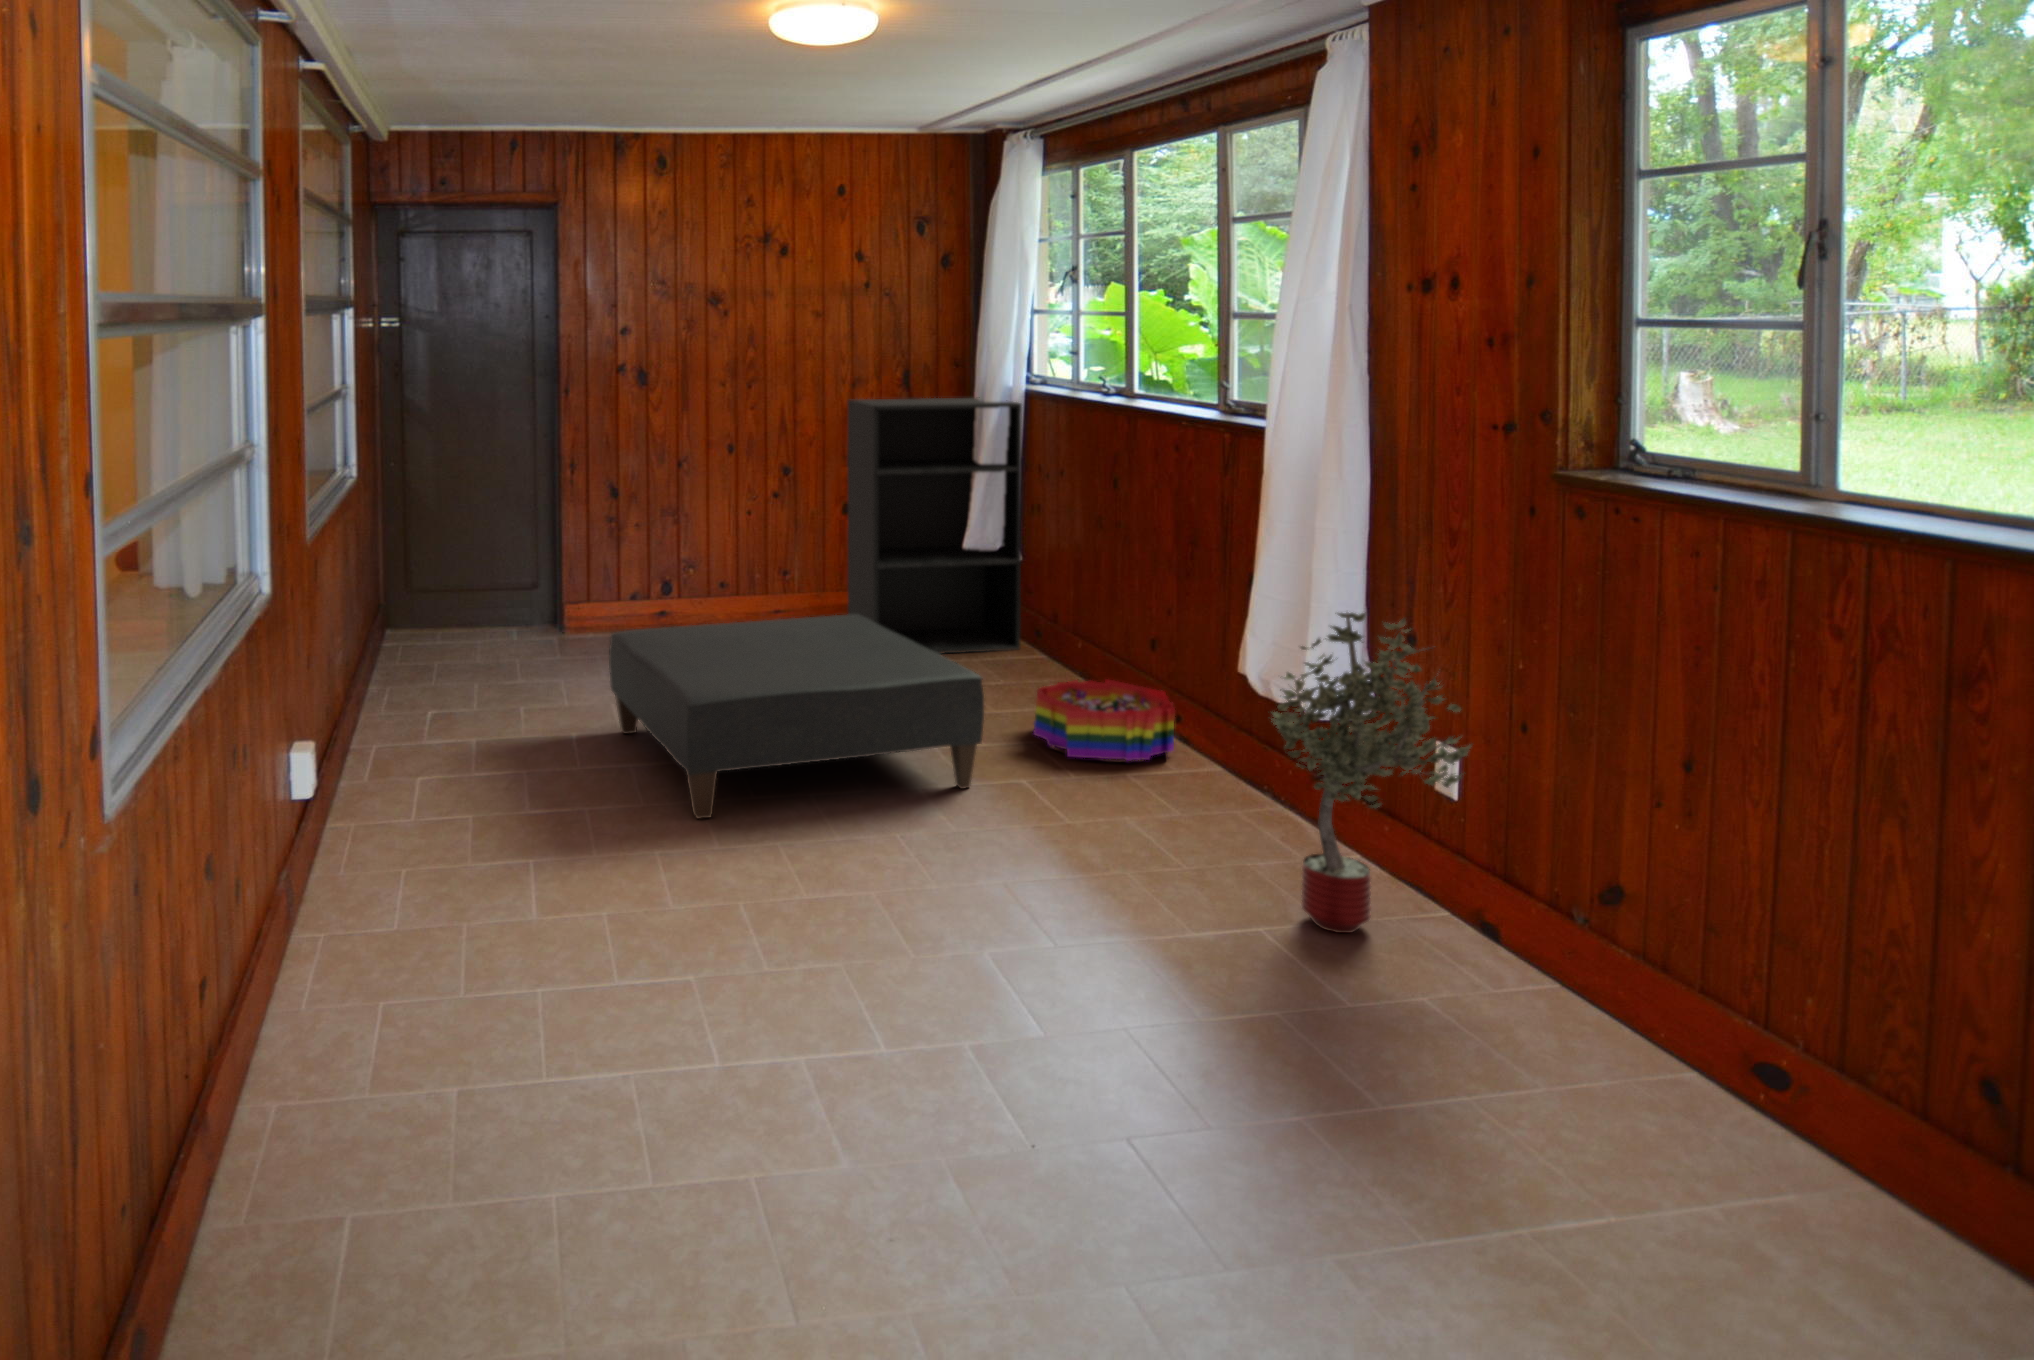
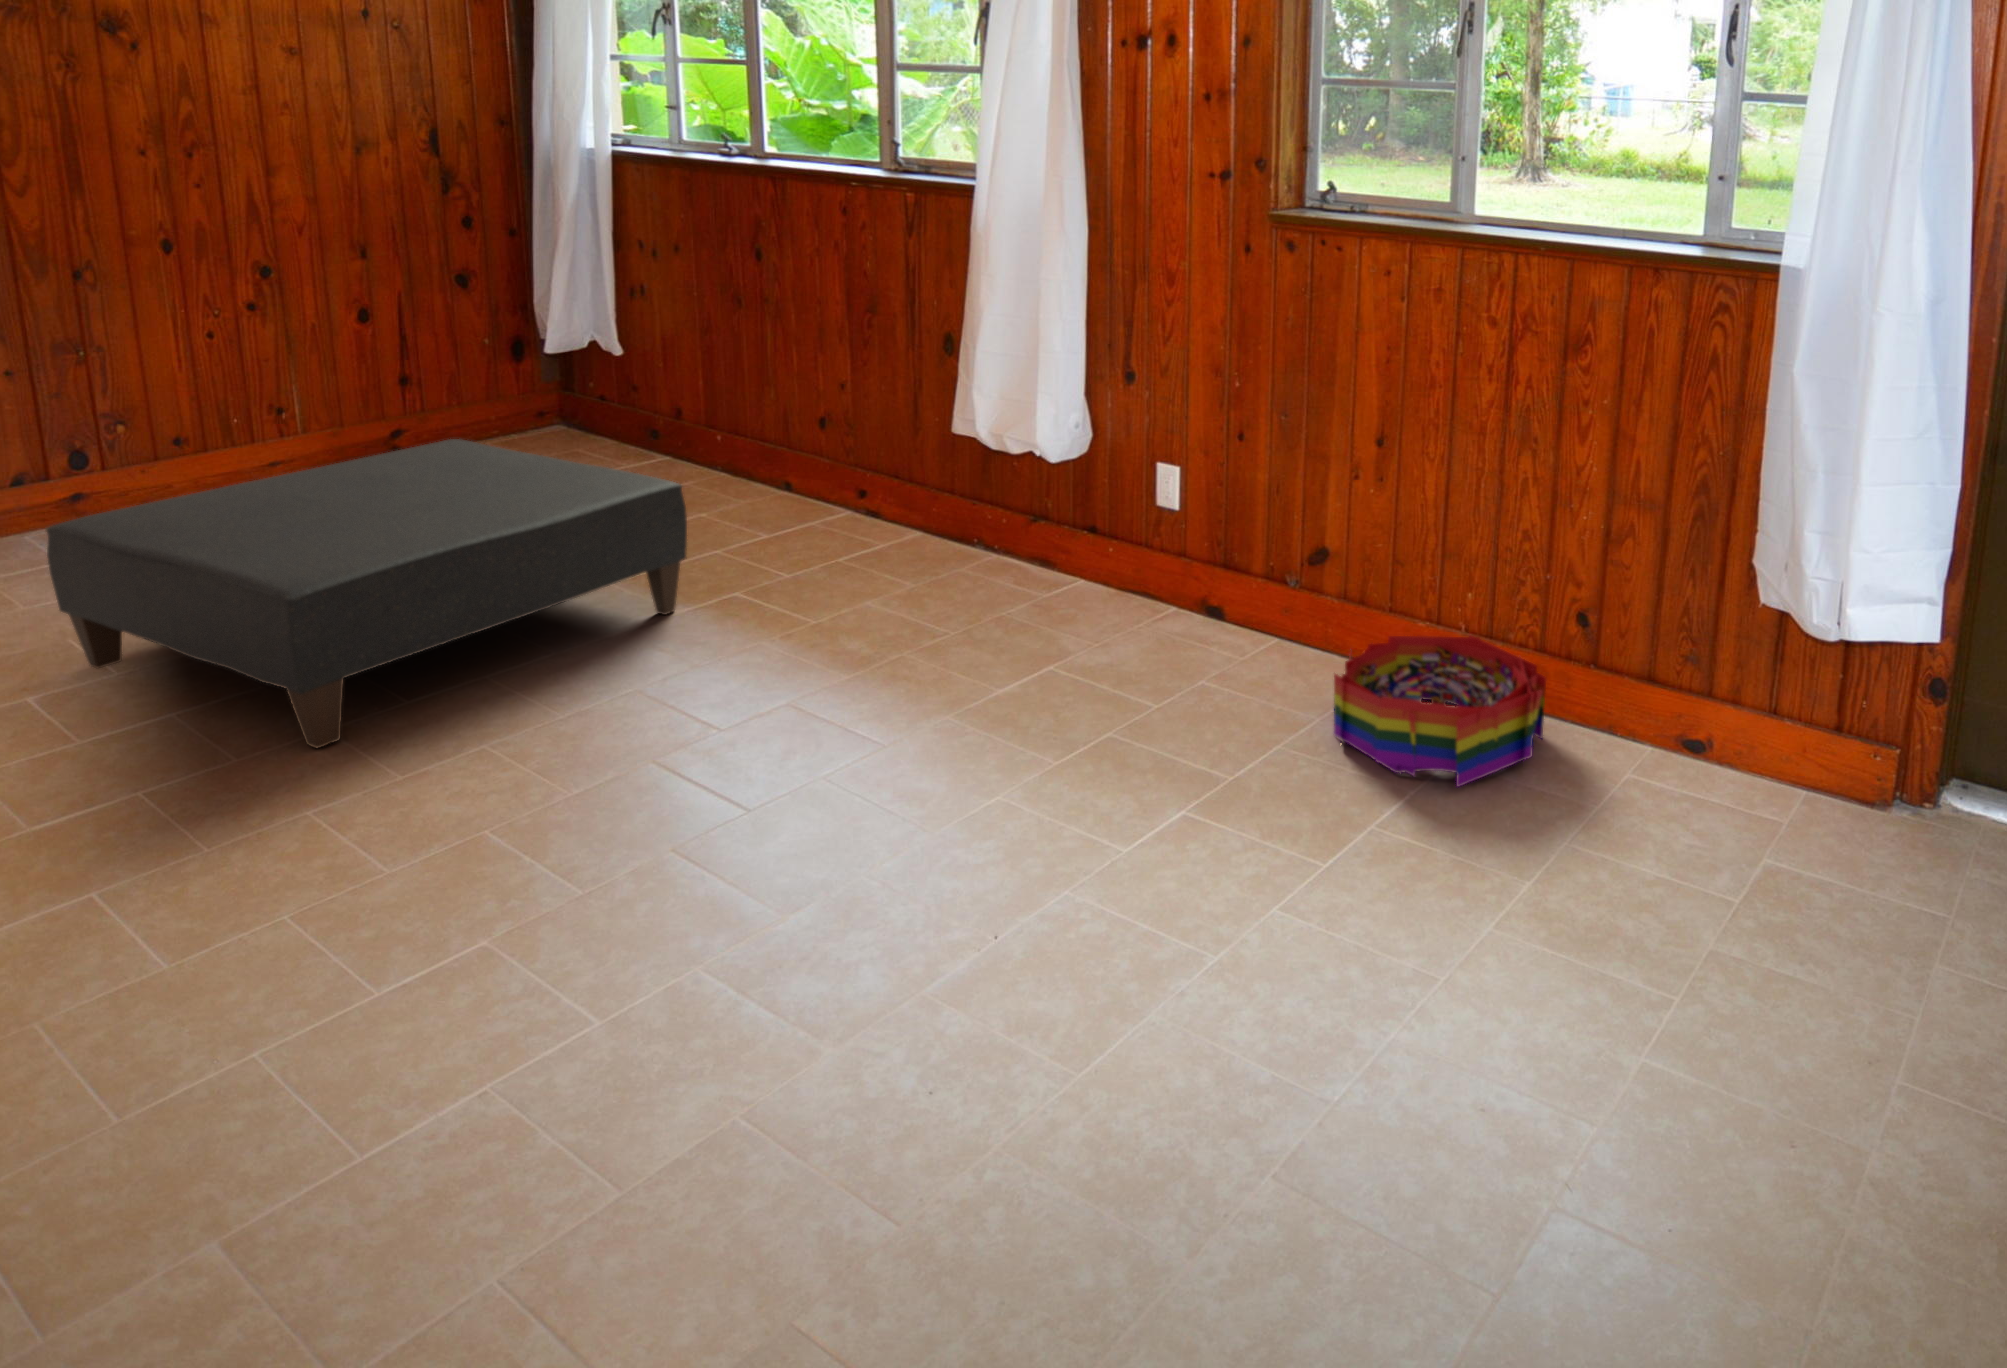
bookshelf: present [848,398,1022,654] -> none [360,160,633,488]
potted tree: present [1271,612,1471,933] -> none [1015,353,1211,650]
storage bin: present [1034,679,1175,761] -> present [1334,635,1546,787]

